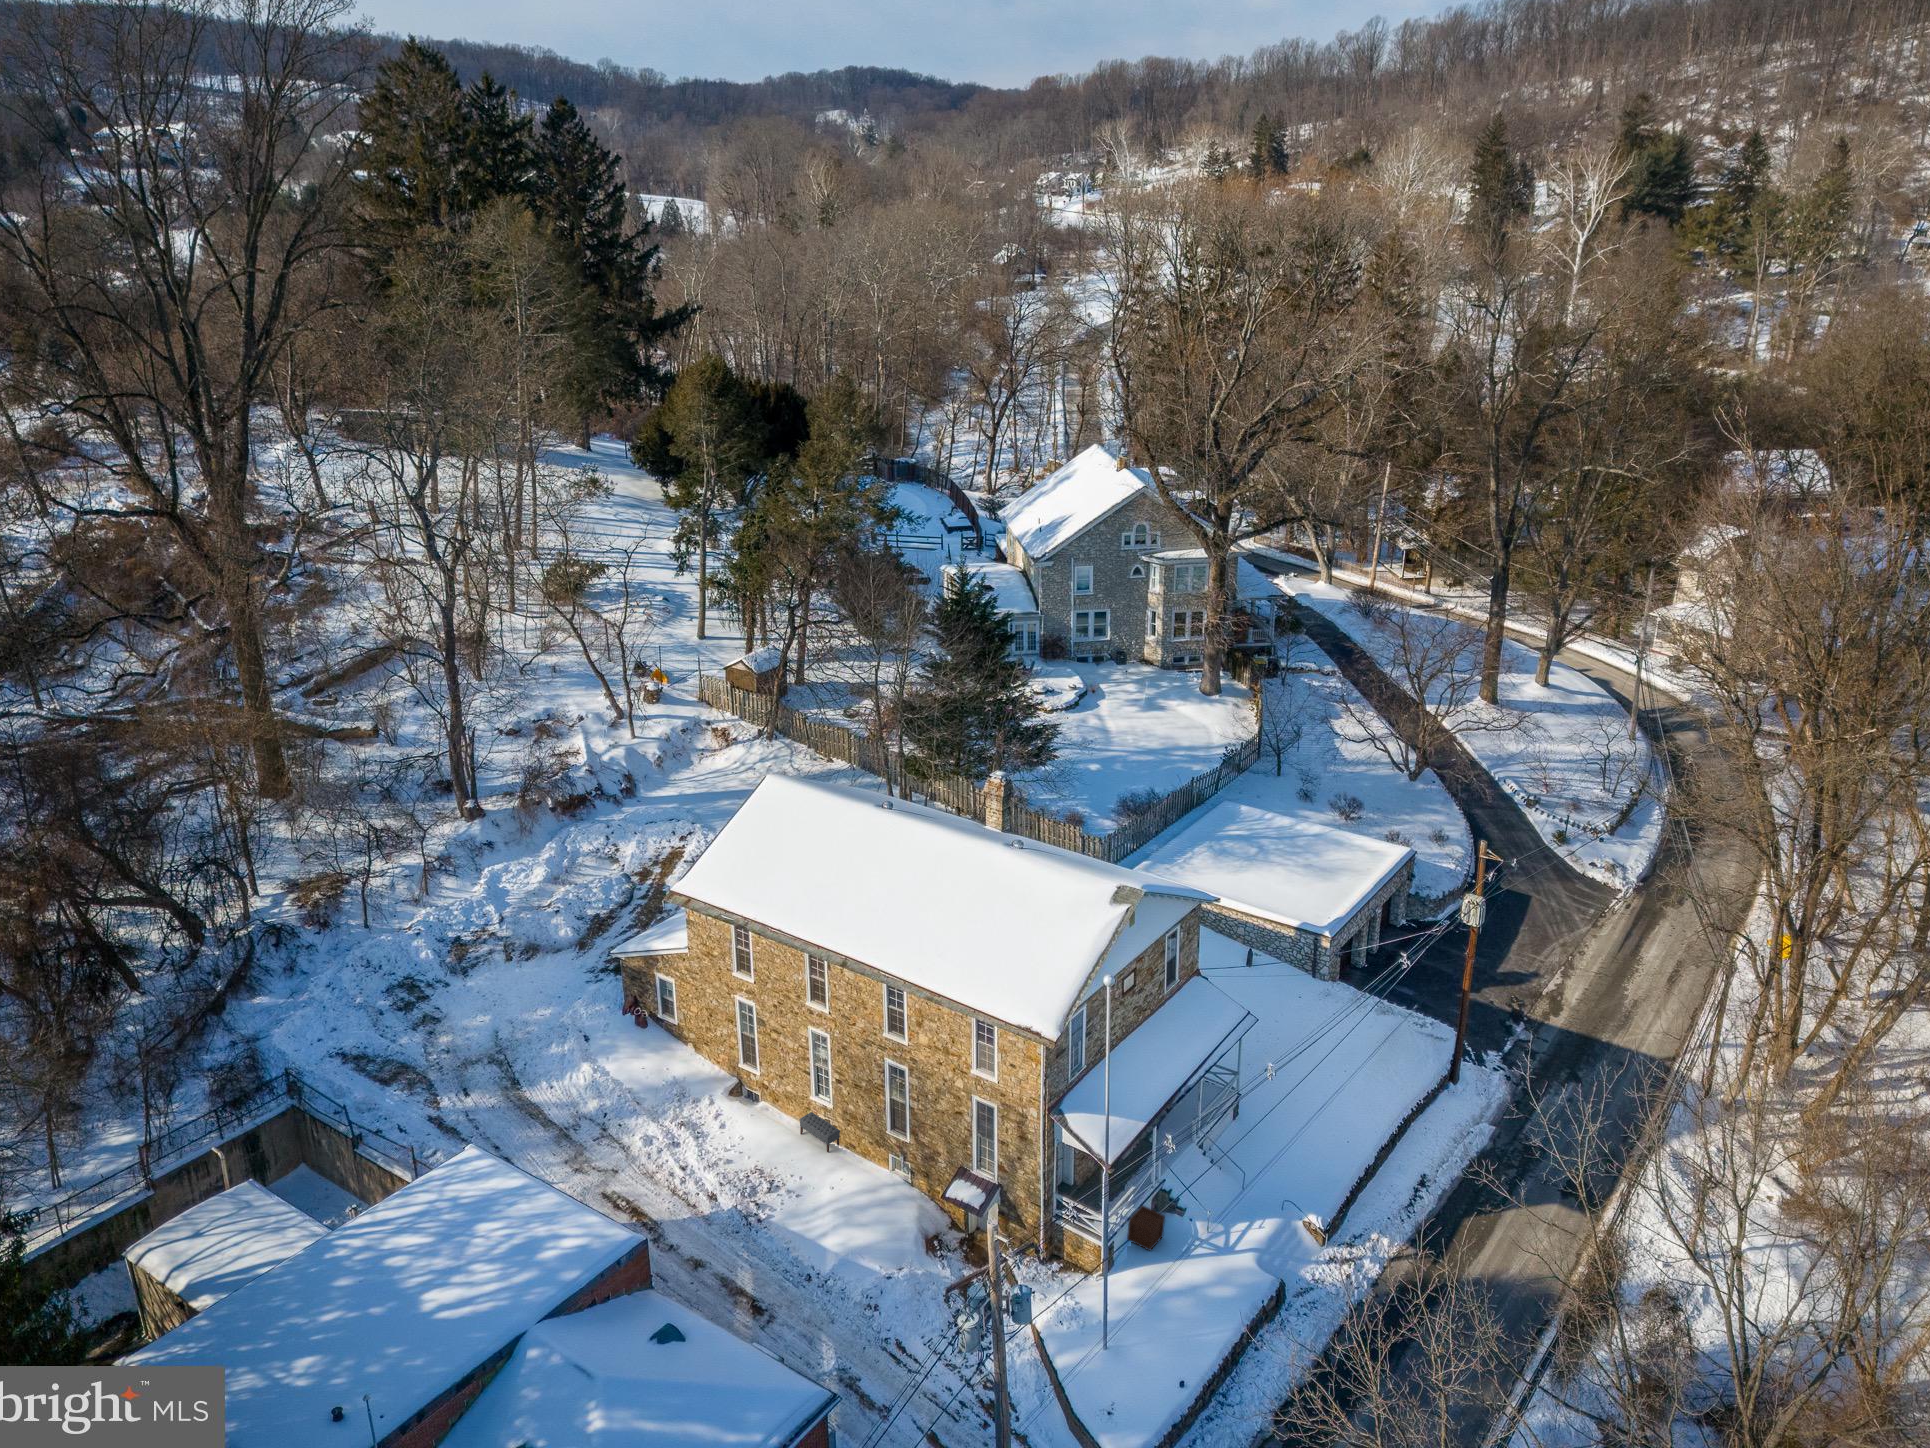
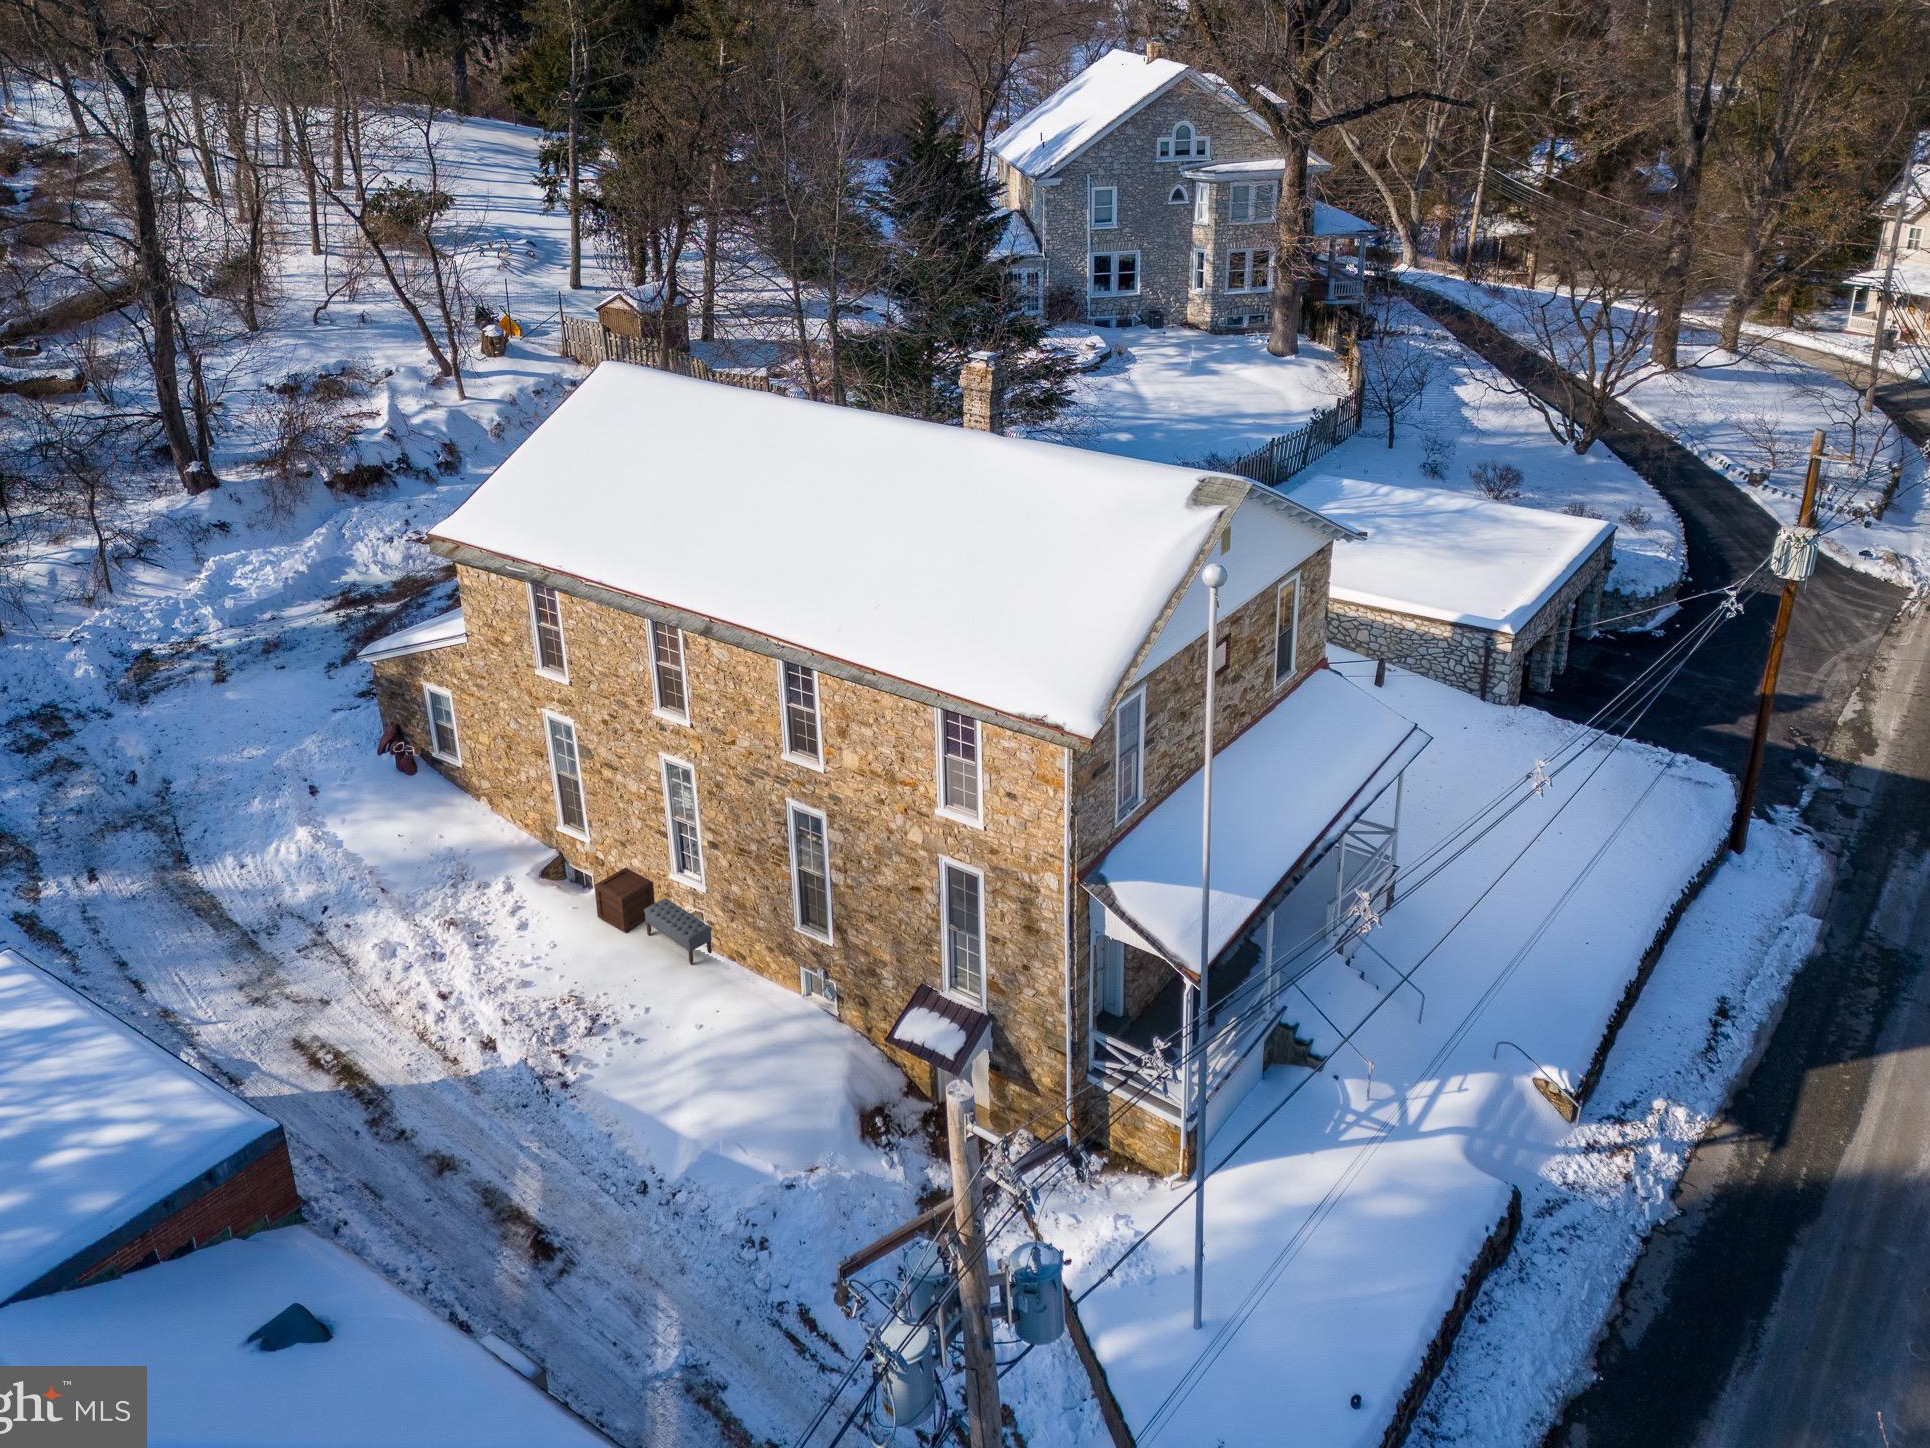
wooden crate: present [1127,1206,1165,1250] -> present [594,867,655,932]

